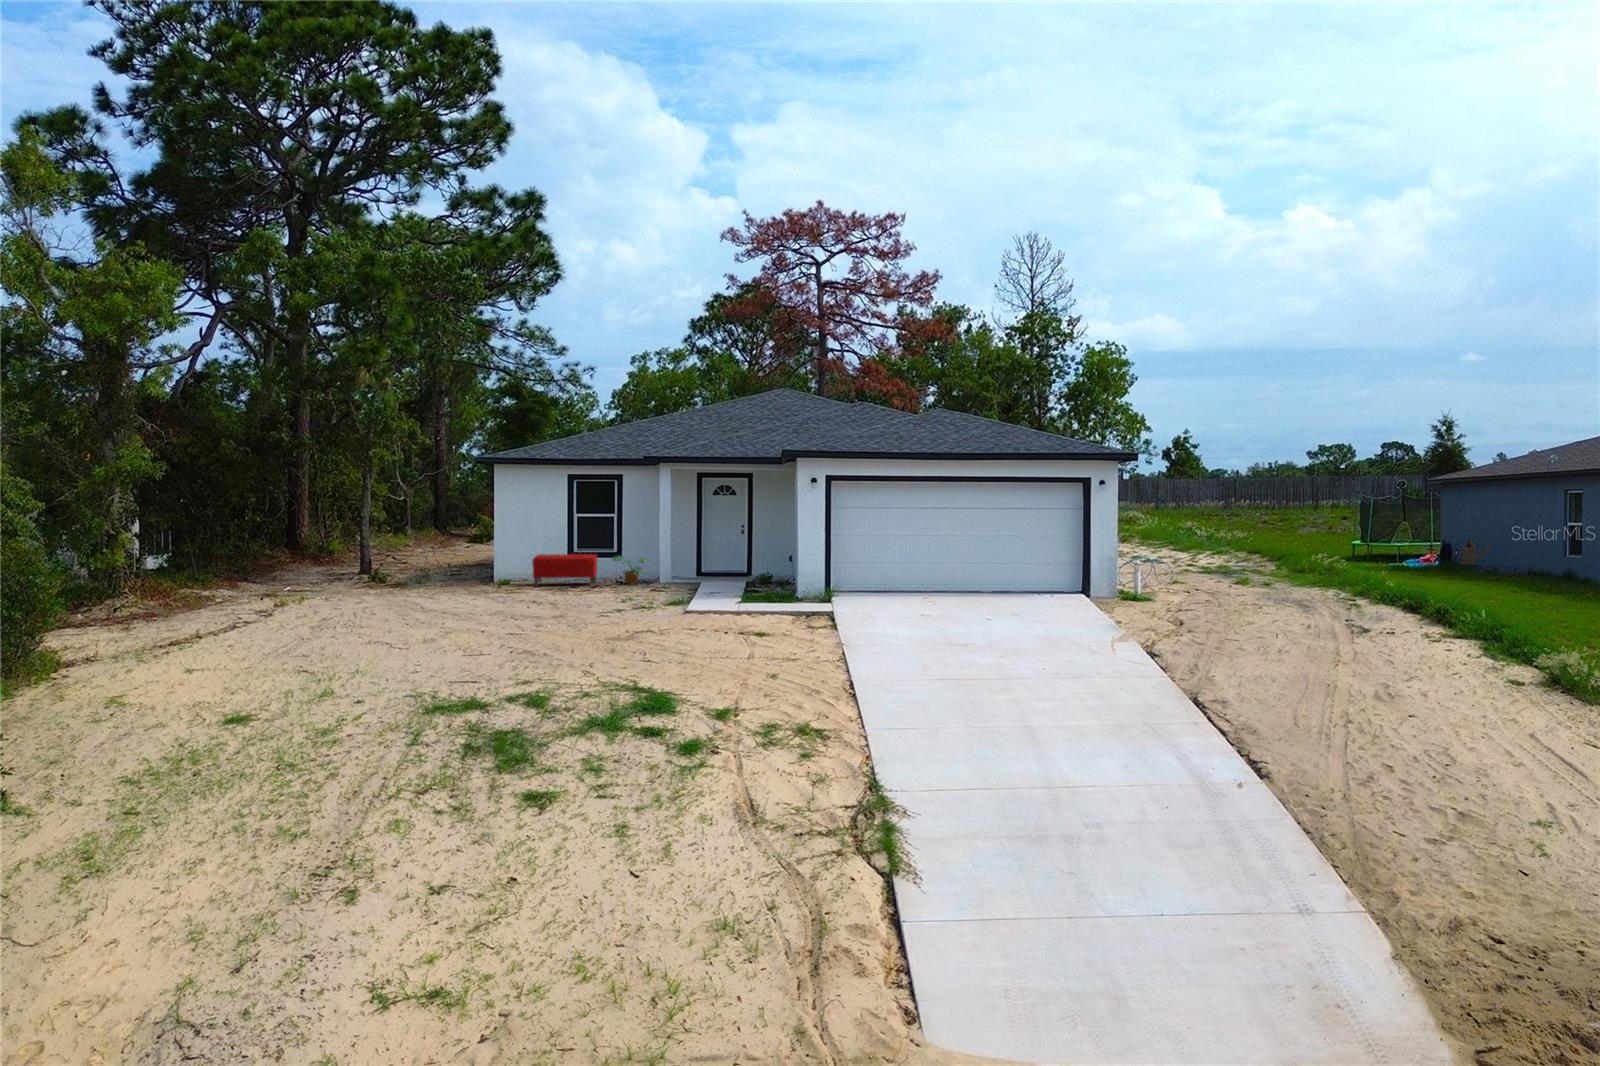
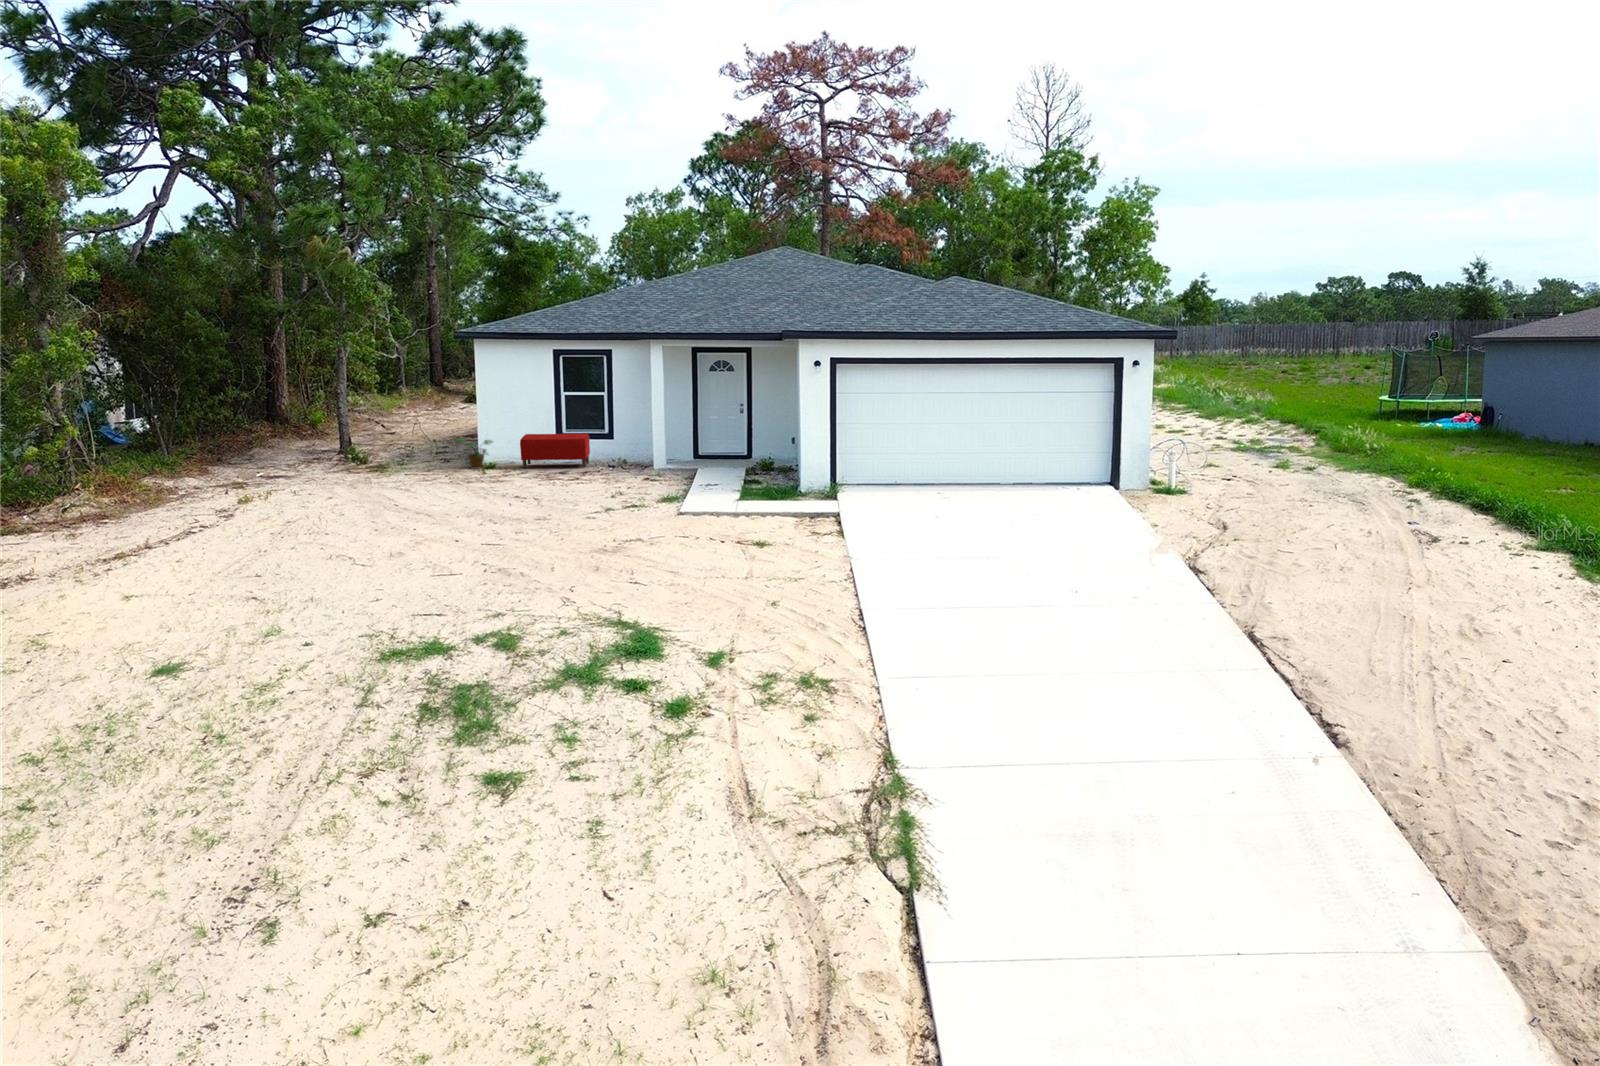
watering can: present [1458,539,1492,565] -> none [1499,409,1536,437]
potted plant: present [612,556,647,585] -> present [454,438,492,469]

